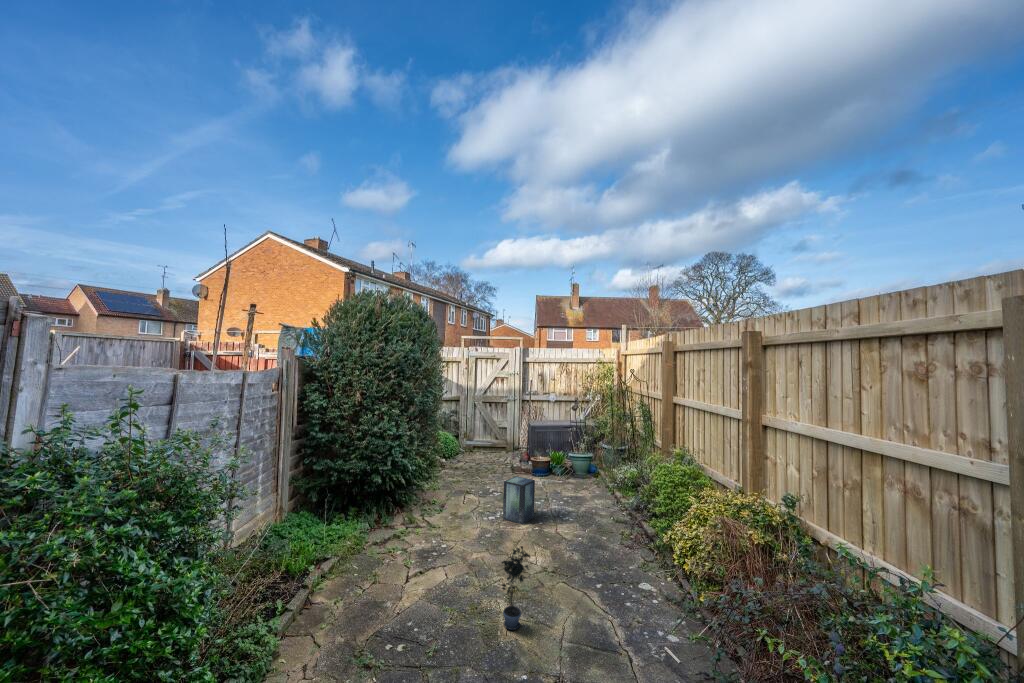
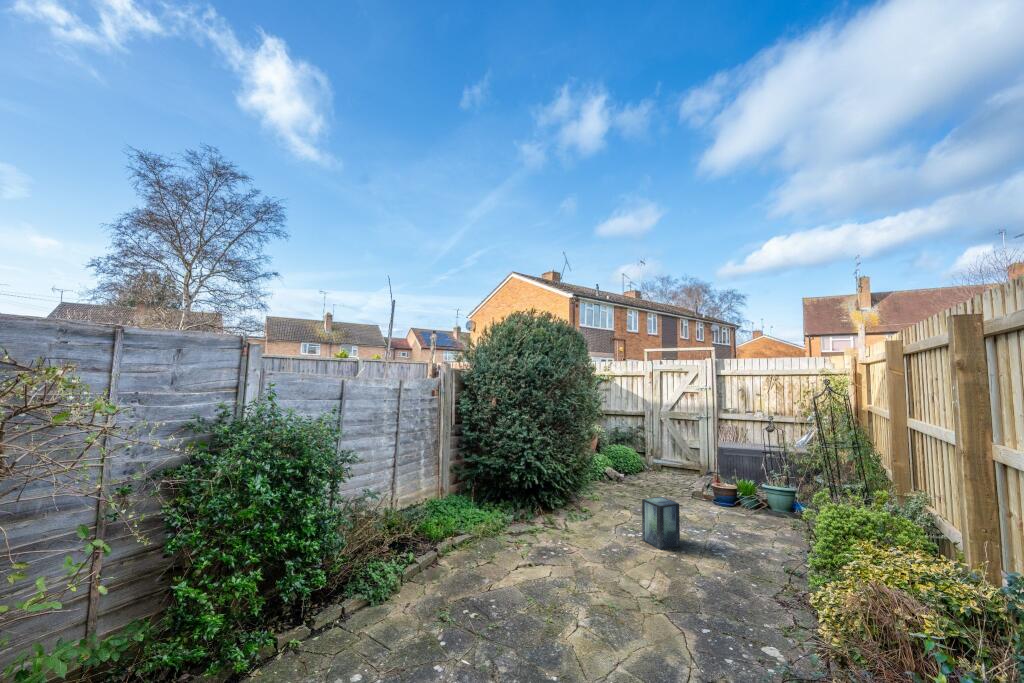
potted plant: present [502,546,530,630] -> none [560,552,593,635]

